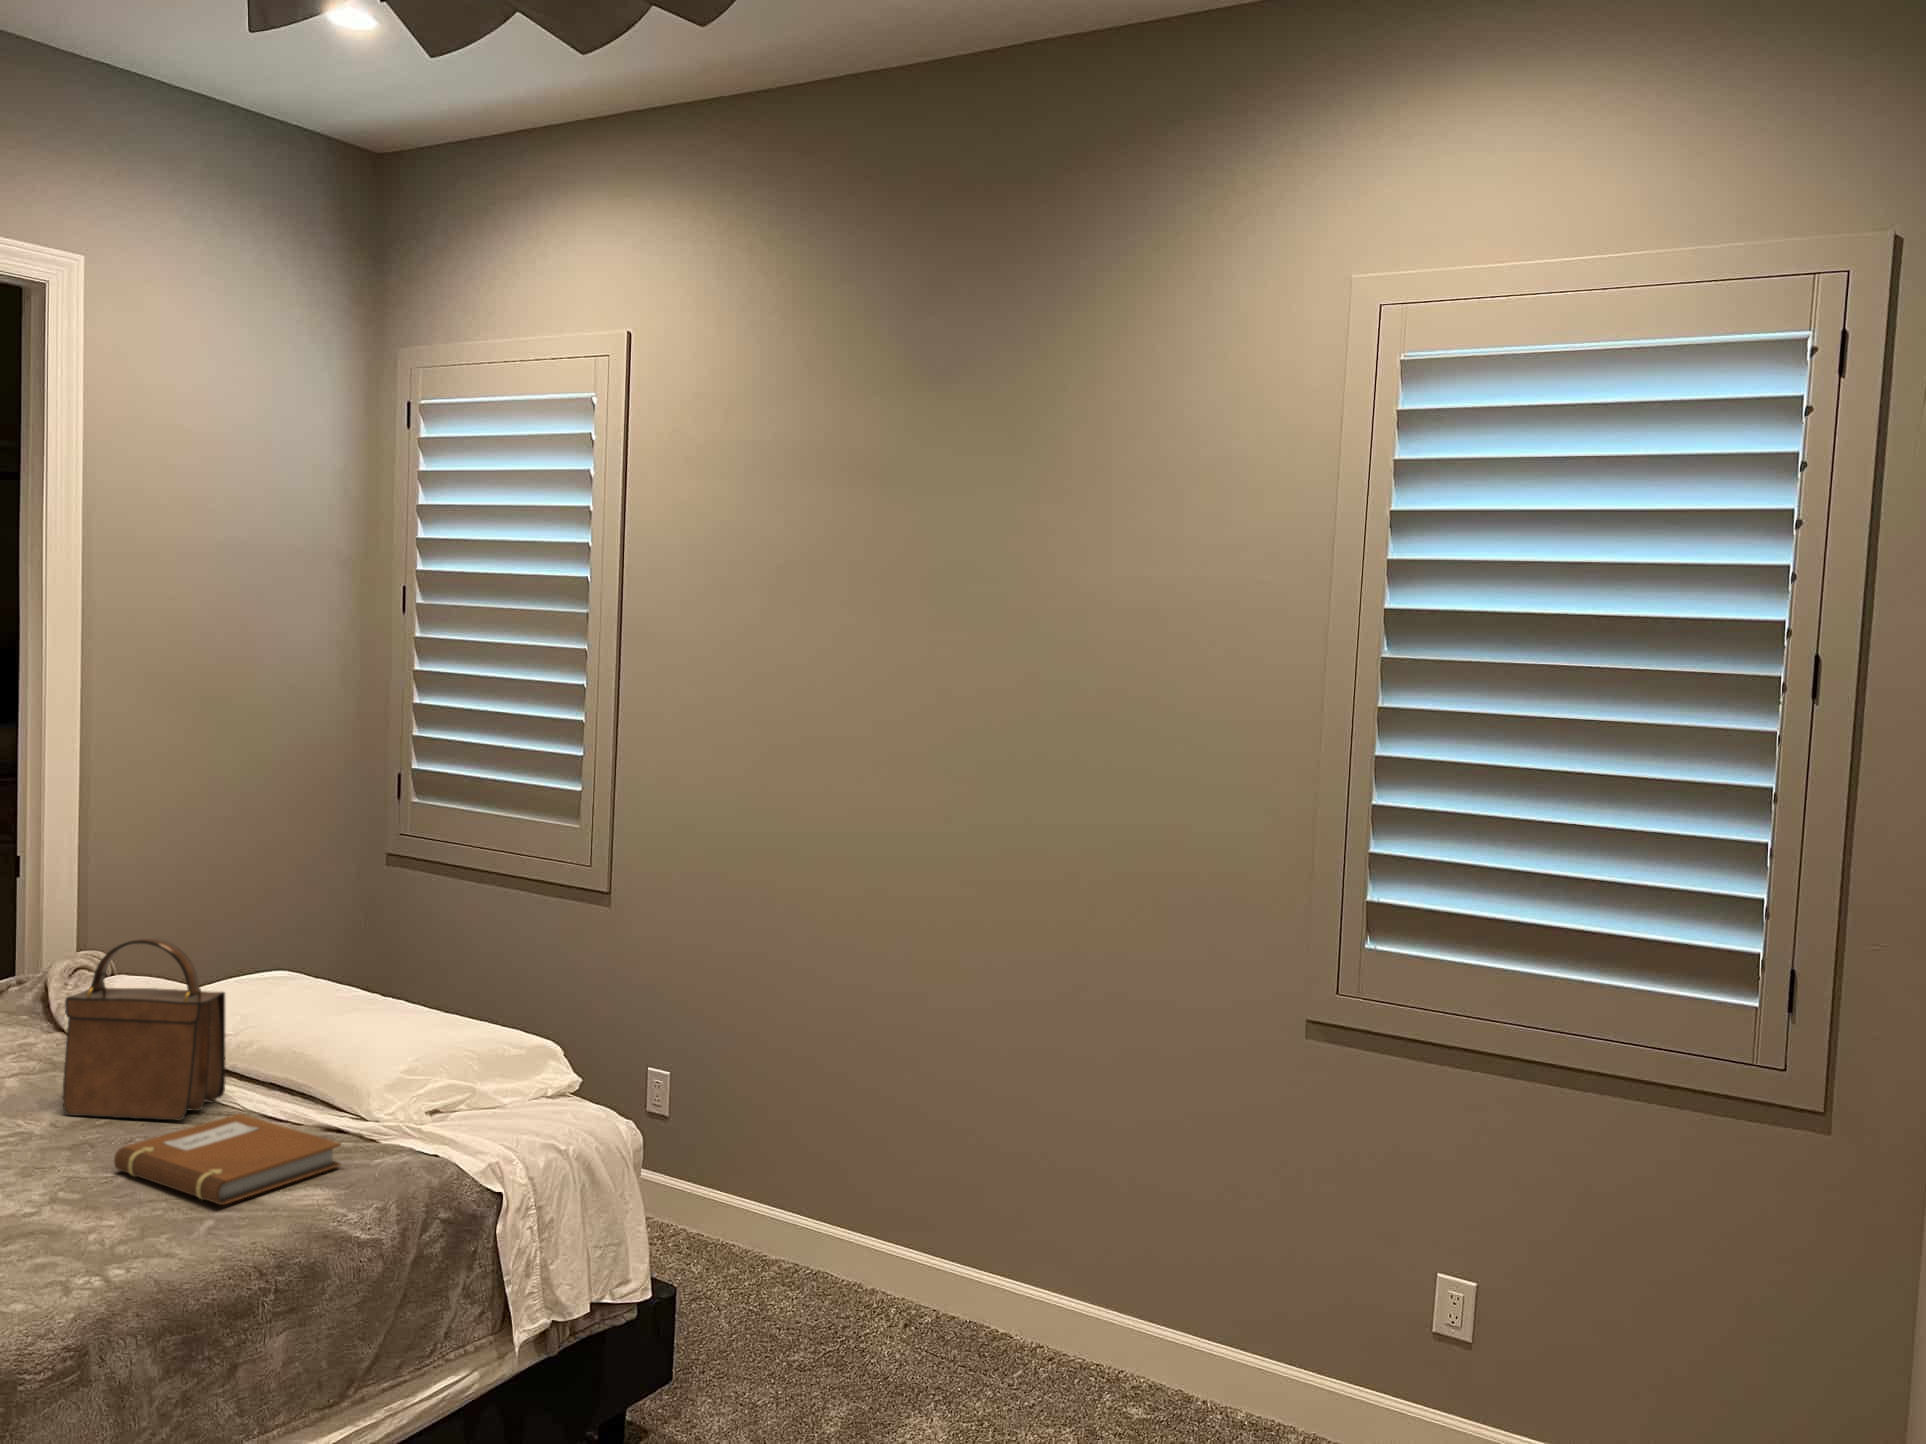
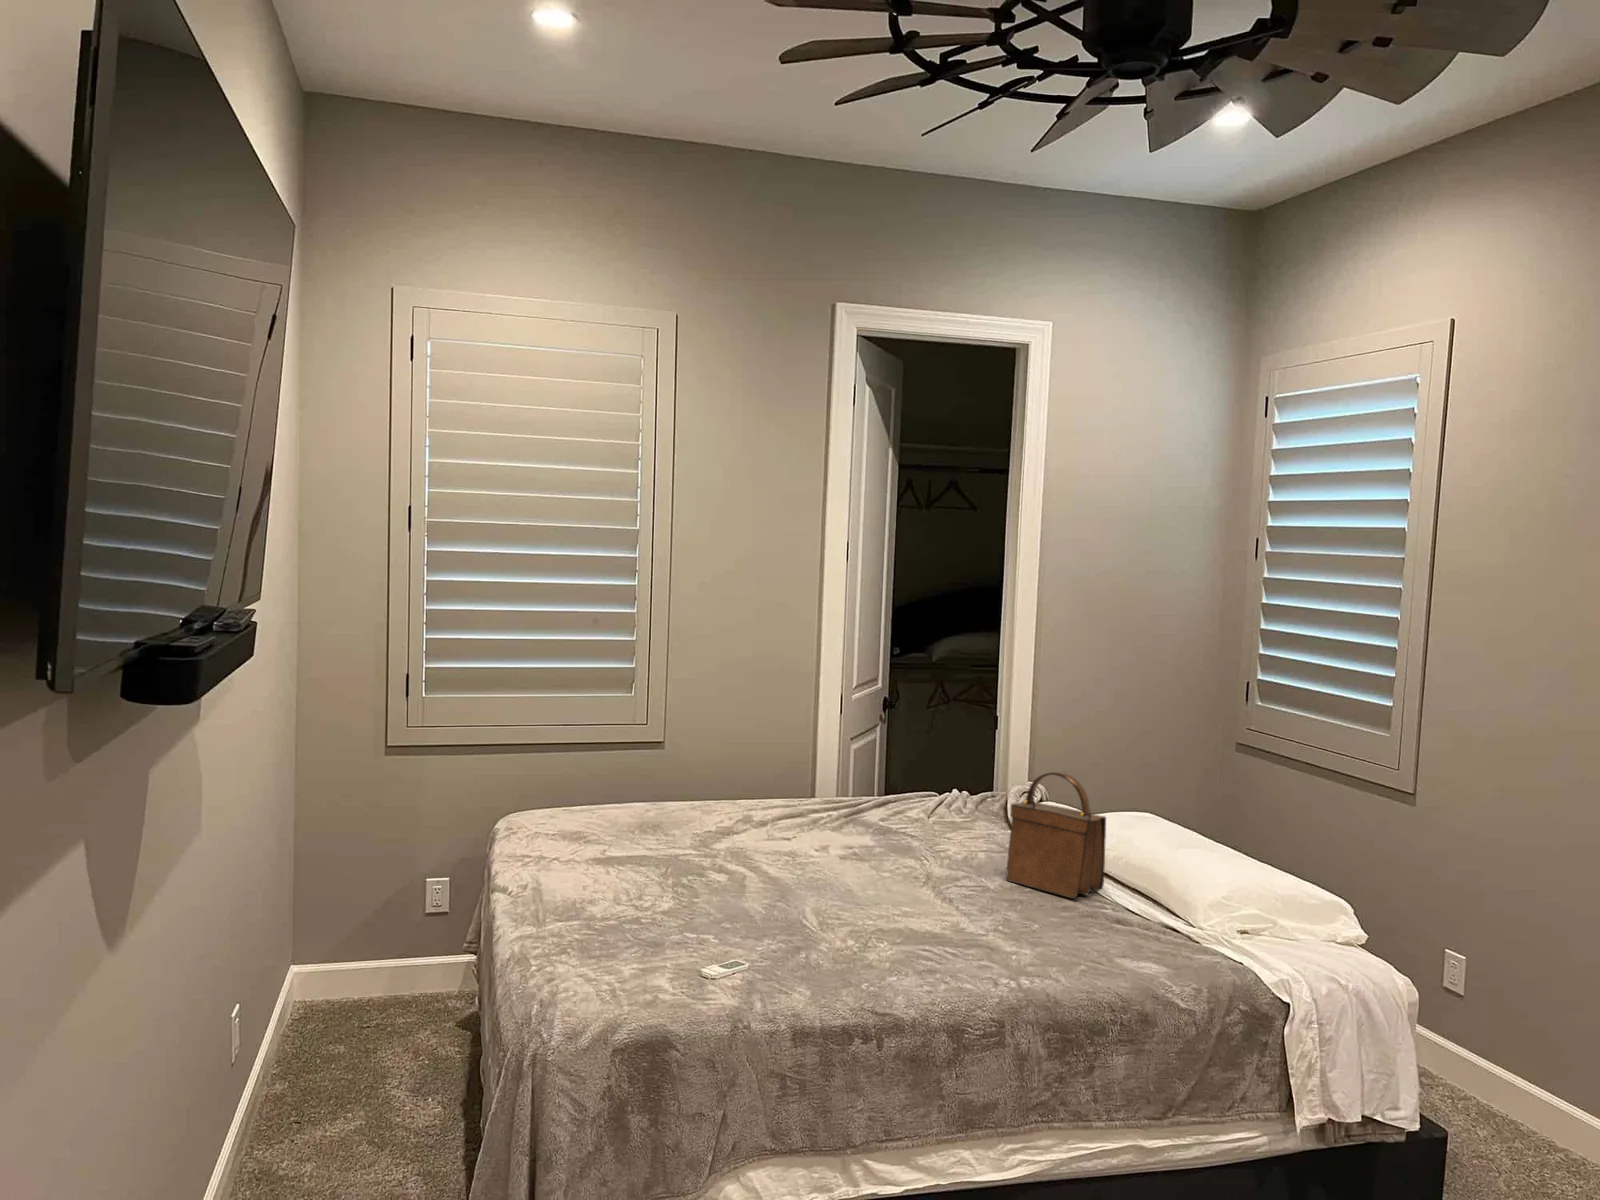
notebook: present [114,1113,341,1205] -> none [1030,902,1174,958]

